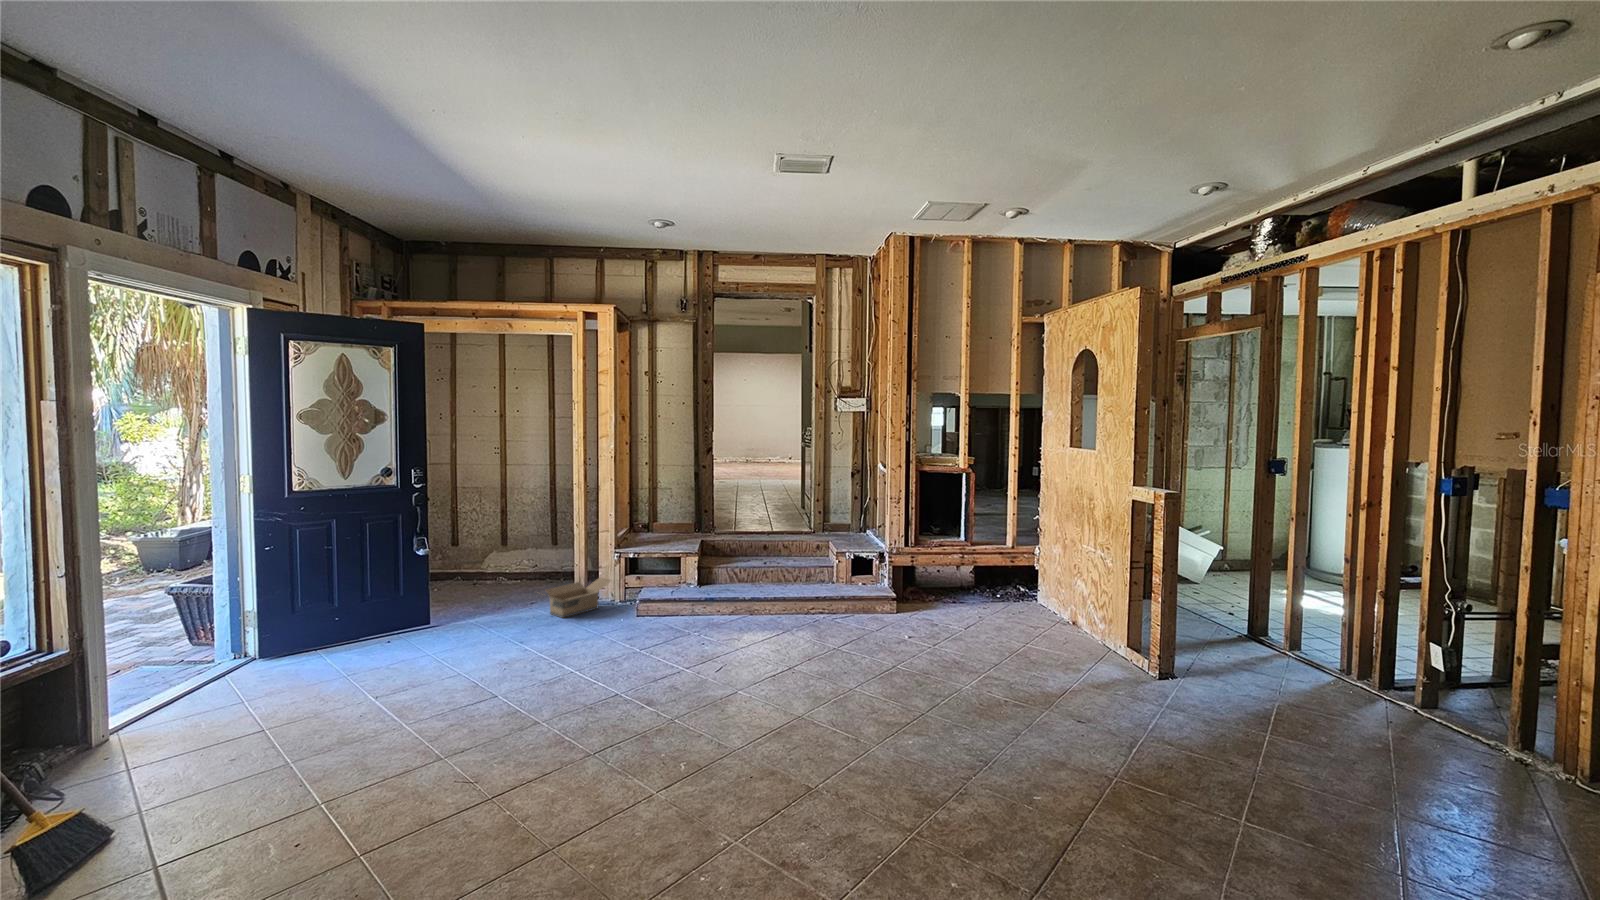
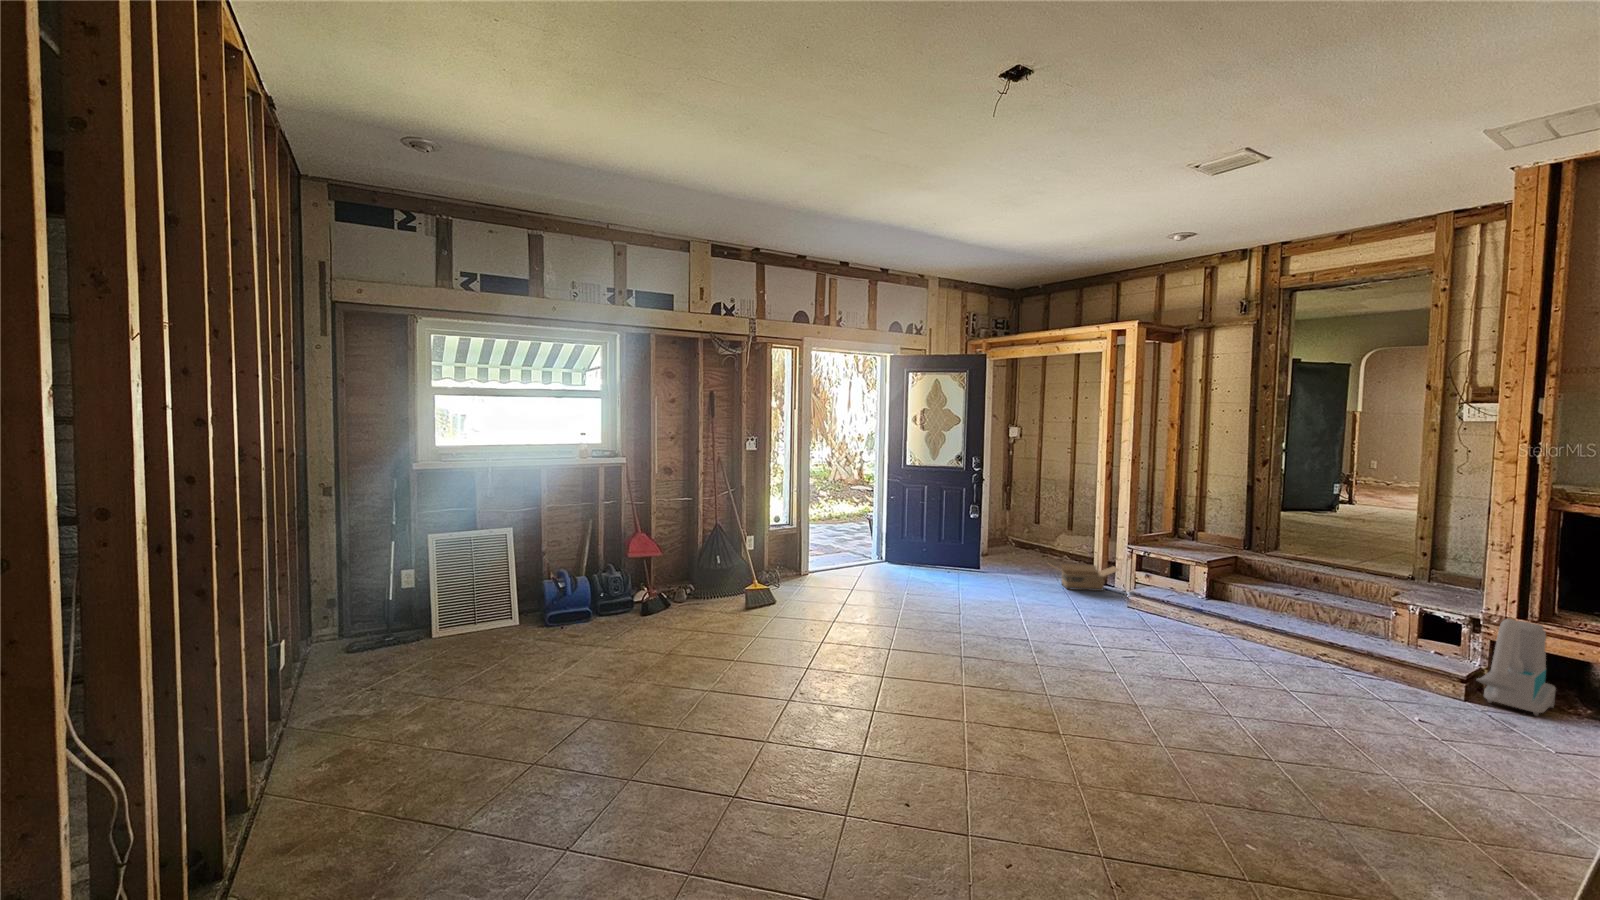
vacuum cleaner: none [901,548,944,612] -> present [1477,619,1556,716]

